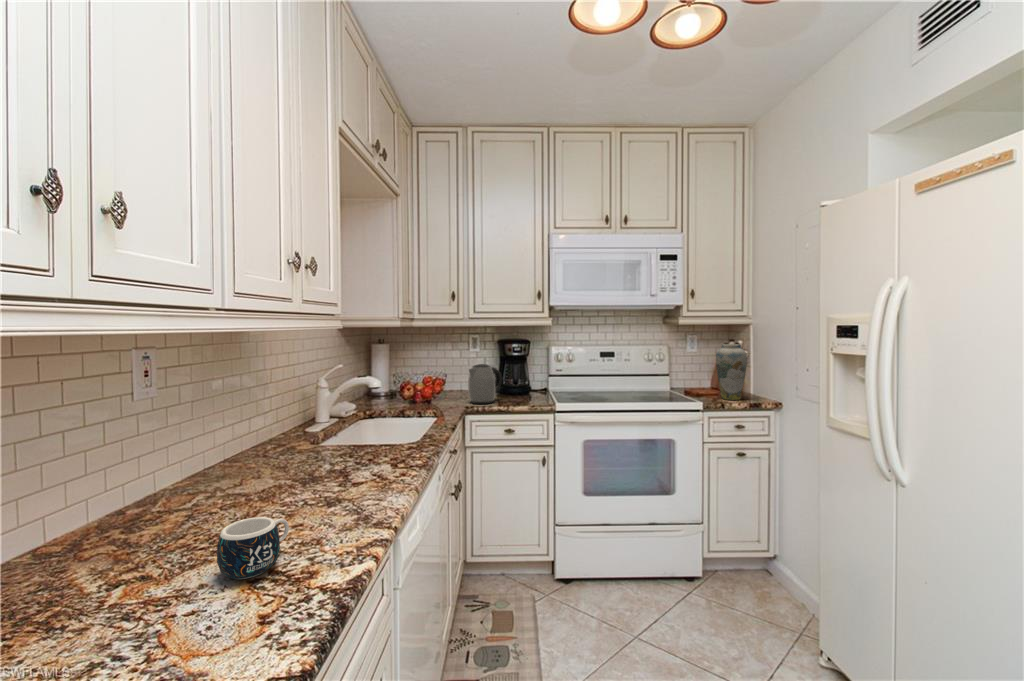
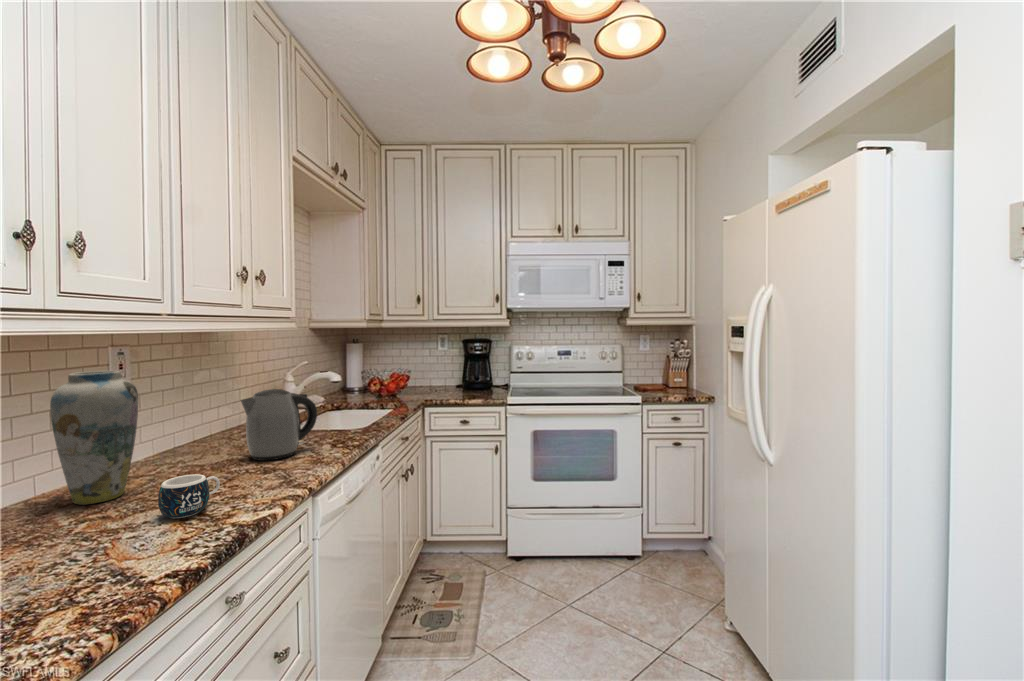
vase: present [716,344,747,400] -> present [50,371,138,505]
kettle: present [468,364,502,404] -> present [241,389,317,461]

